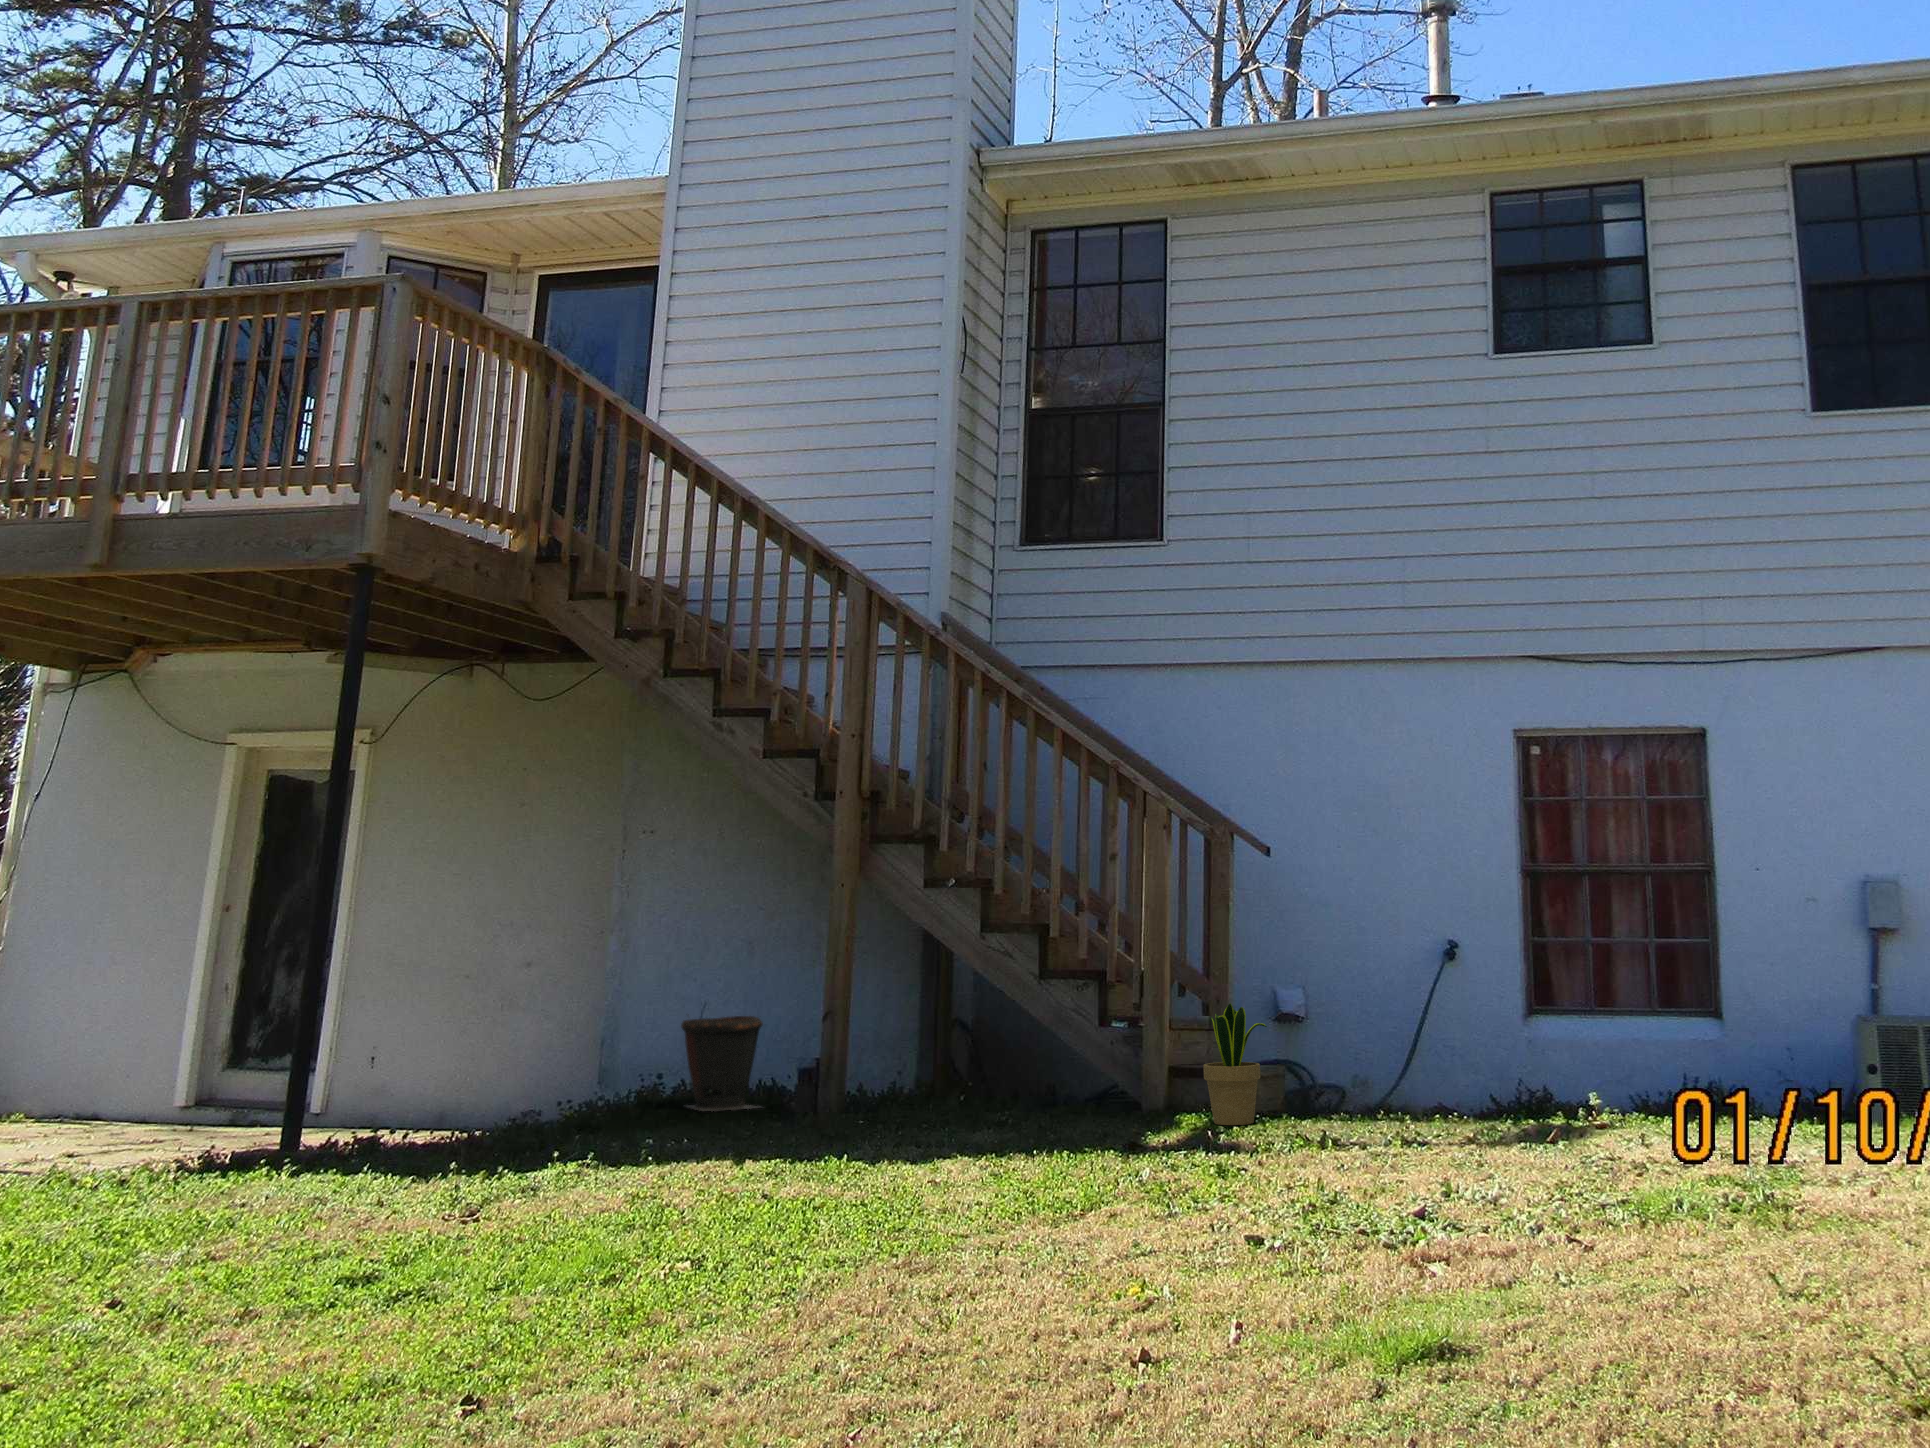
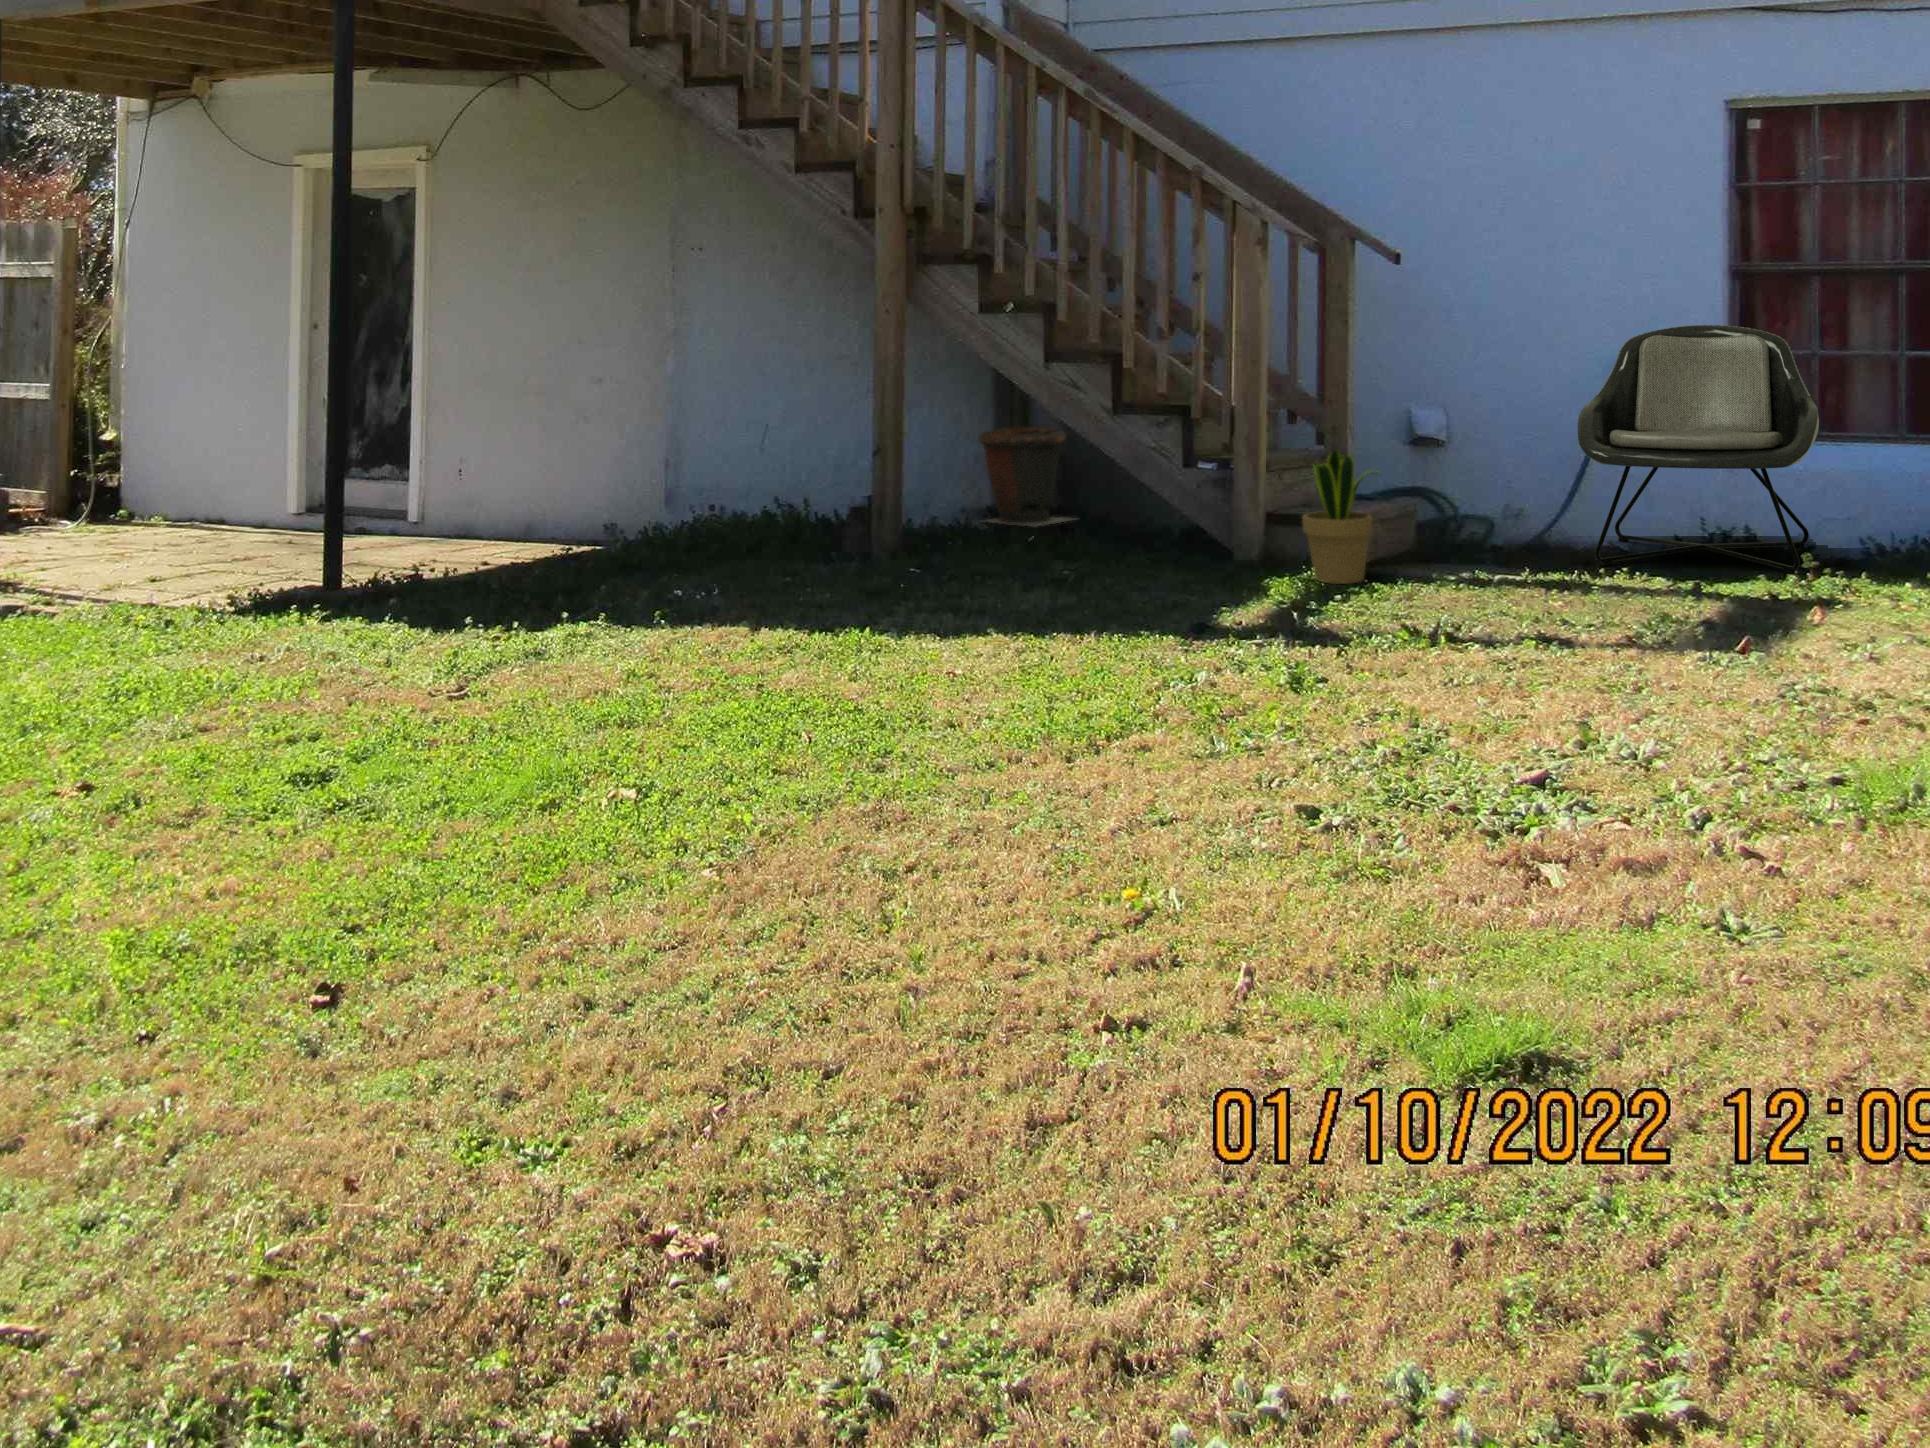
lounge chair: none [1415,907,1589,1109] -> present [1578,325,1819,573]
bucket: present [681,1016,763,1111] -> present [978,427,1072,527]

